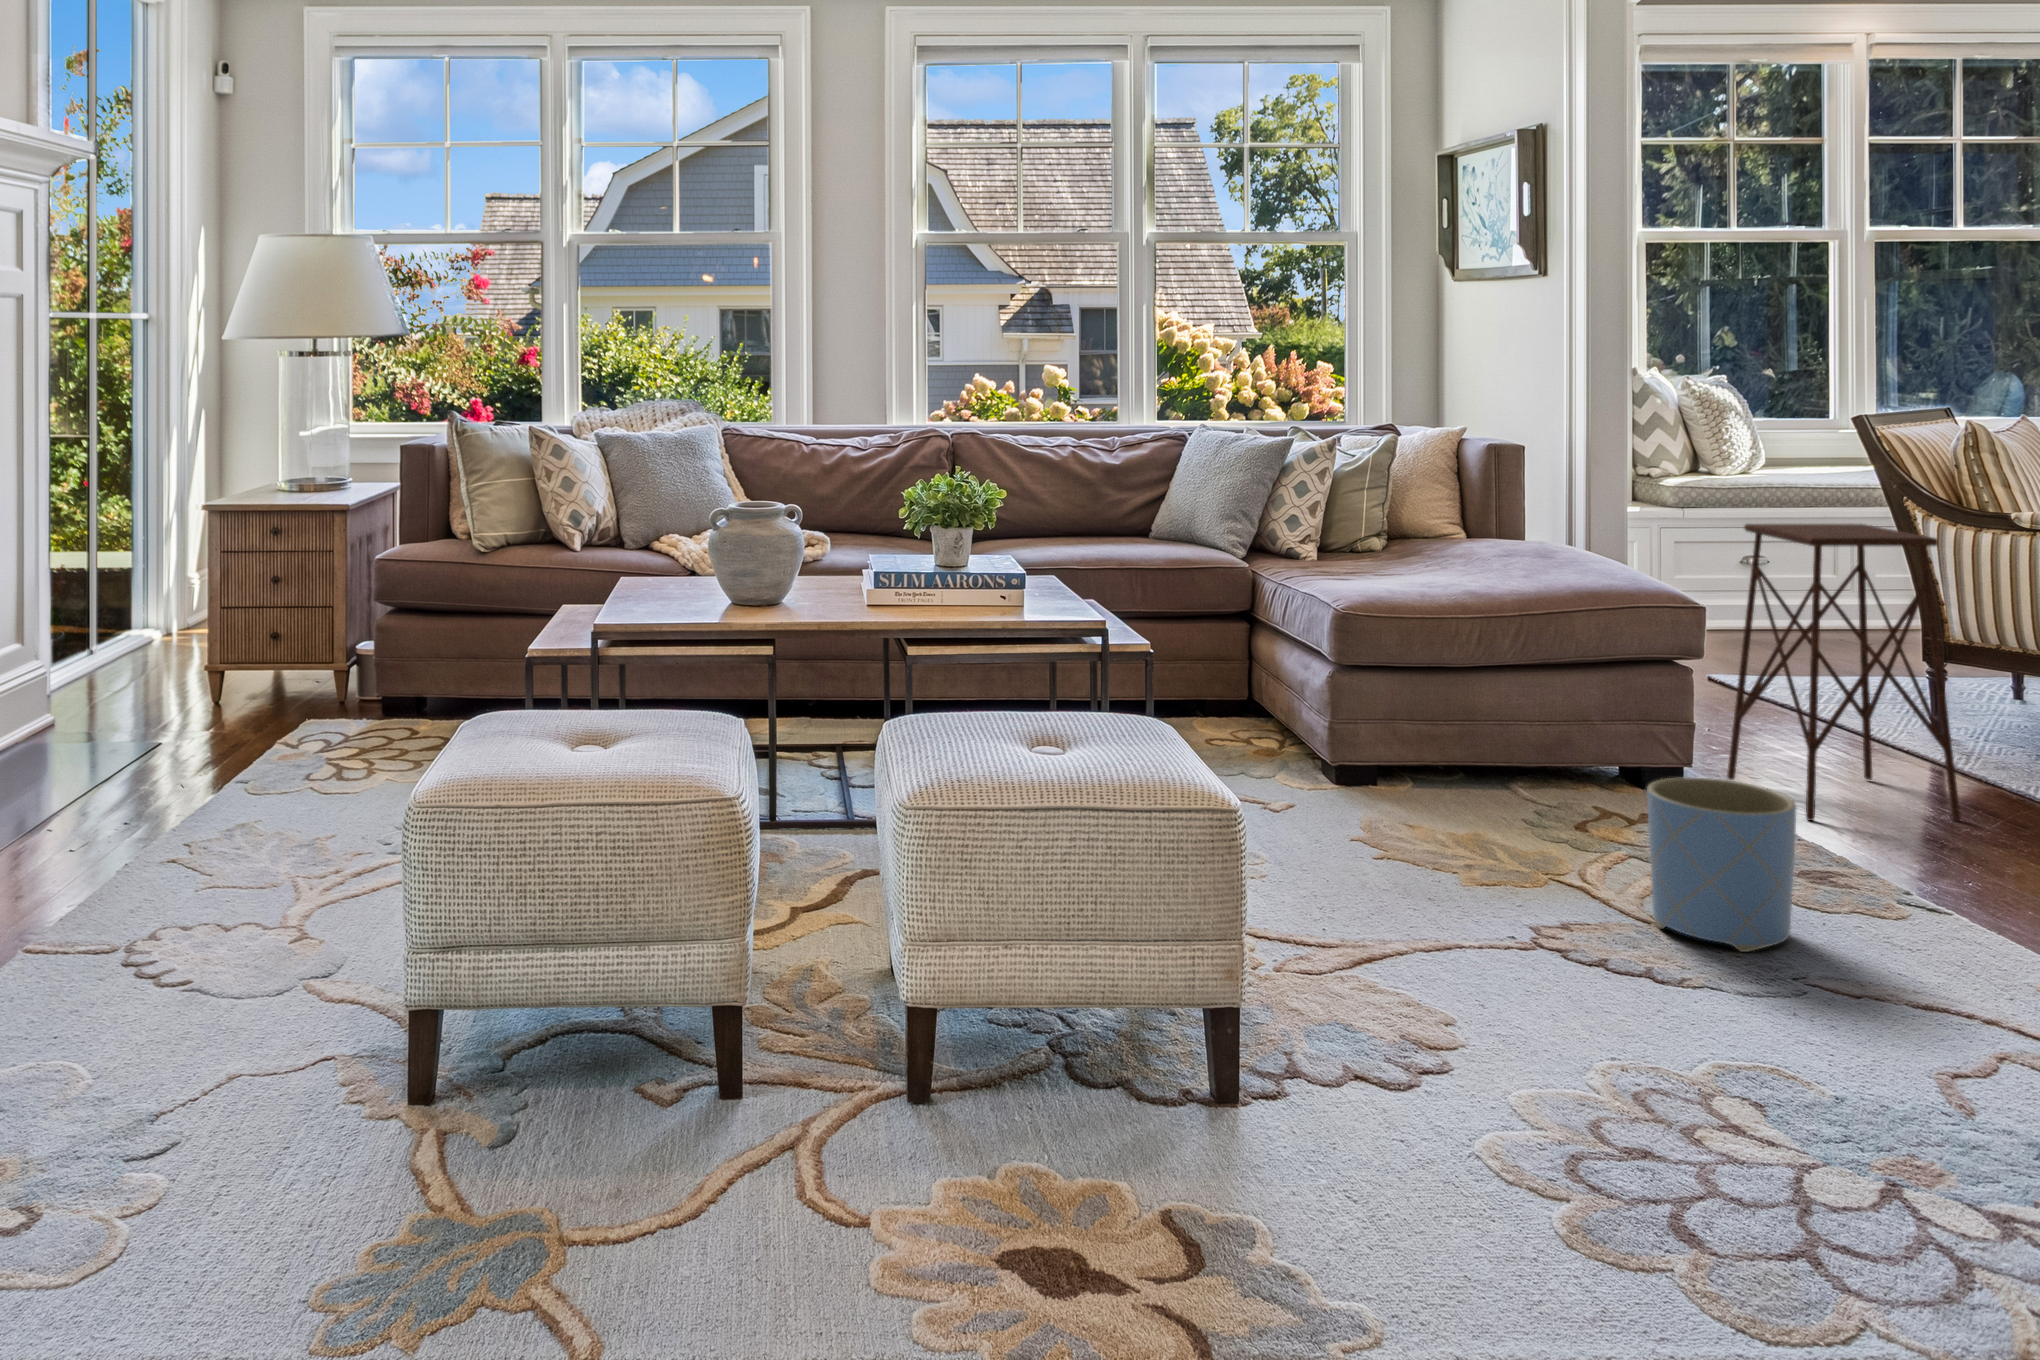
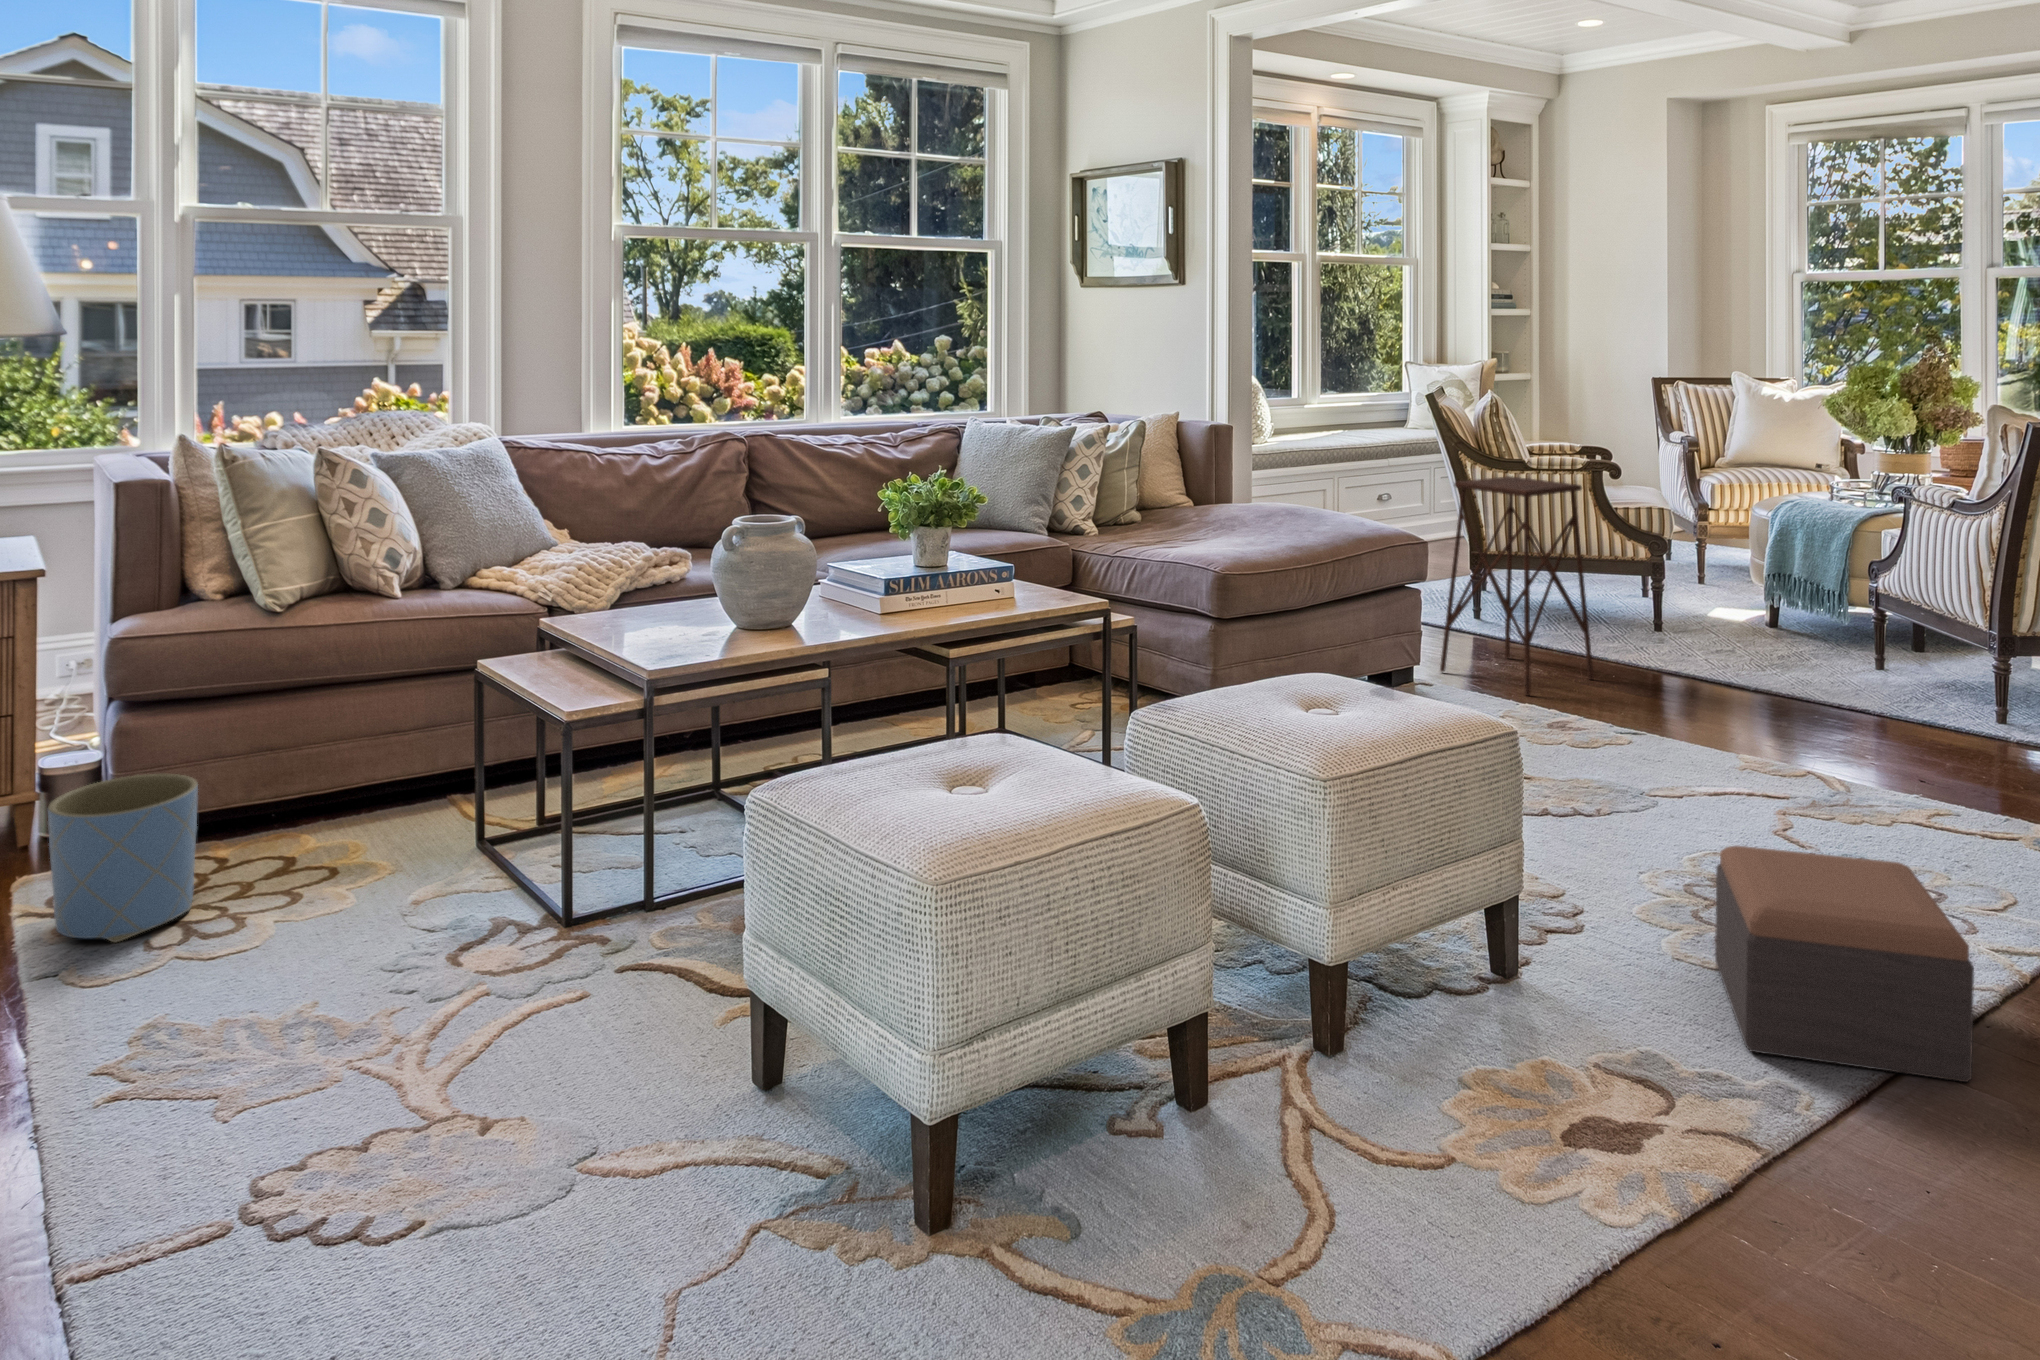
planter: present [1647,777,1797,952] -> present [48,774,198,942]
footstool: none [1365,936,1715,1252] -> present [1715,846,1974,1082]

